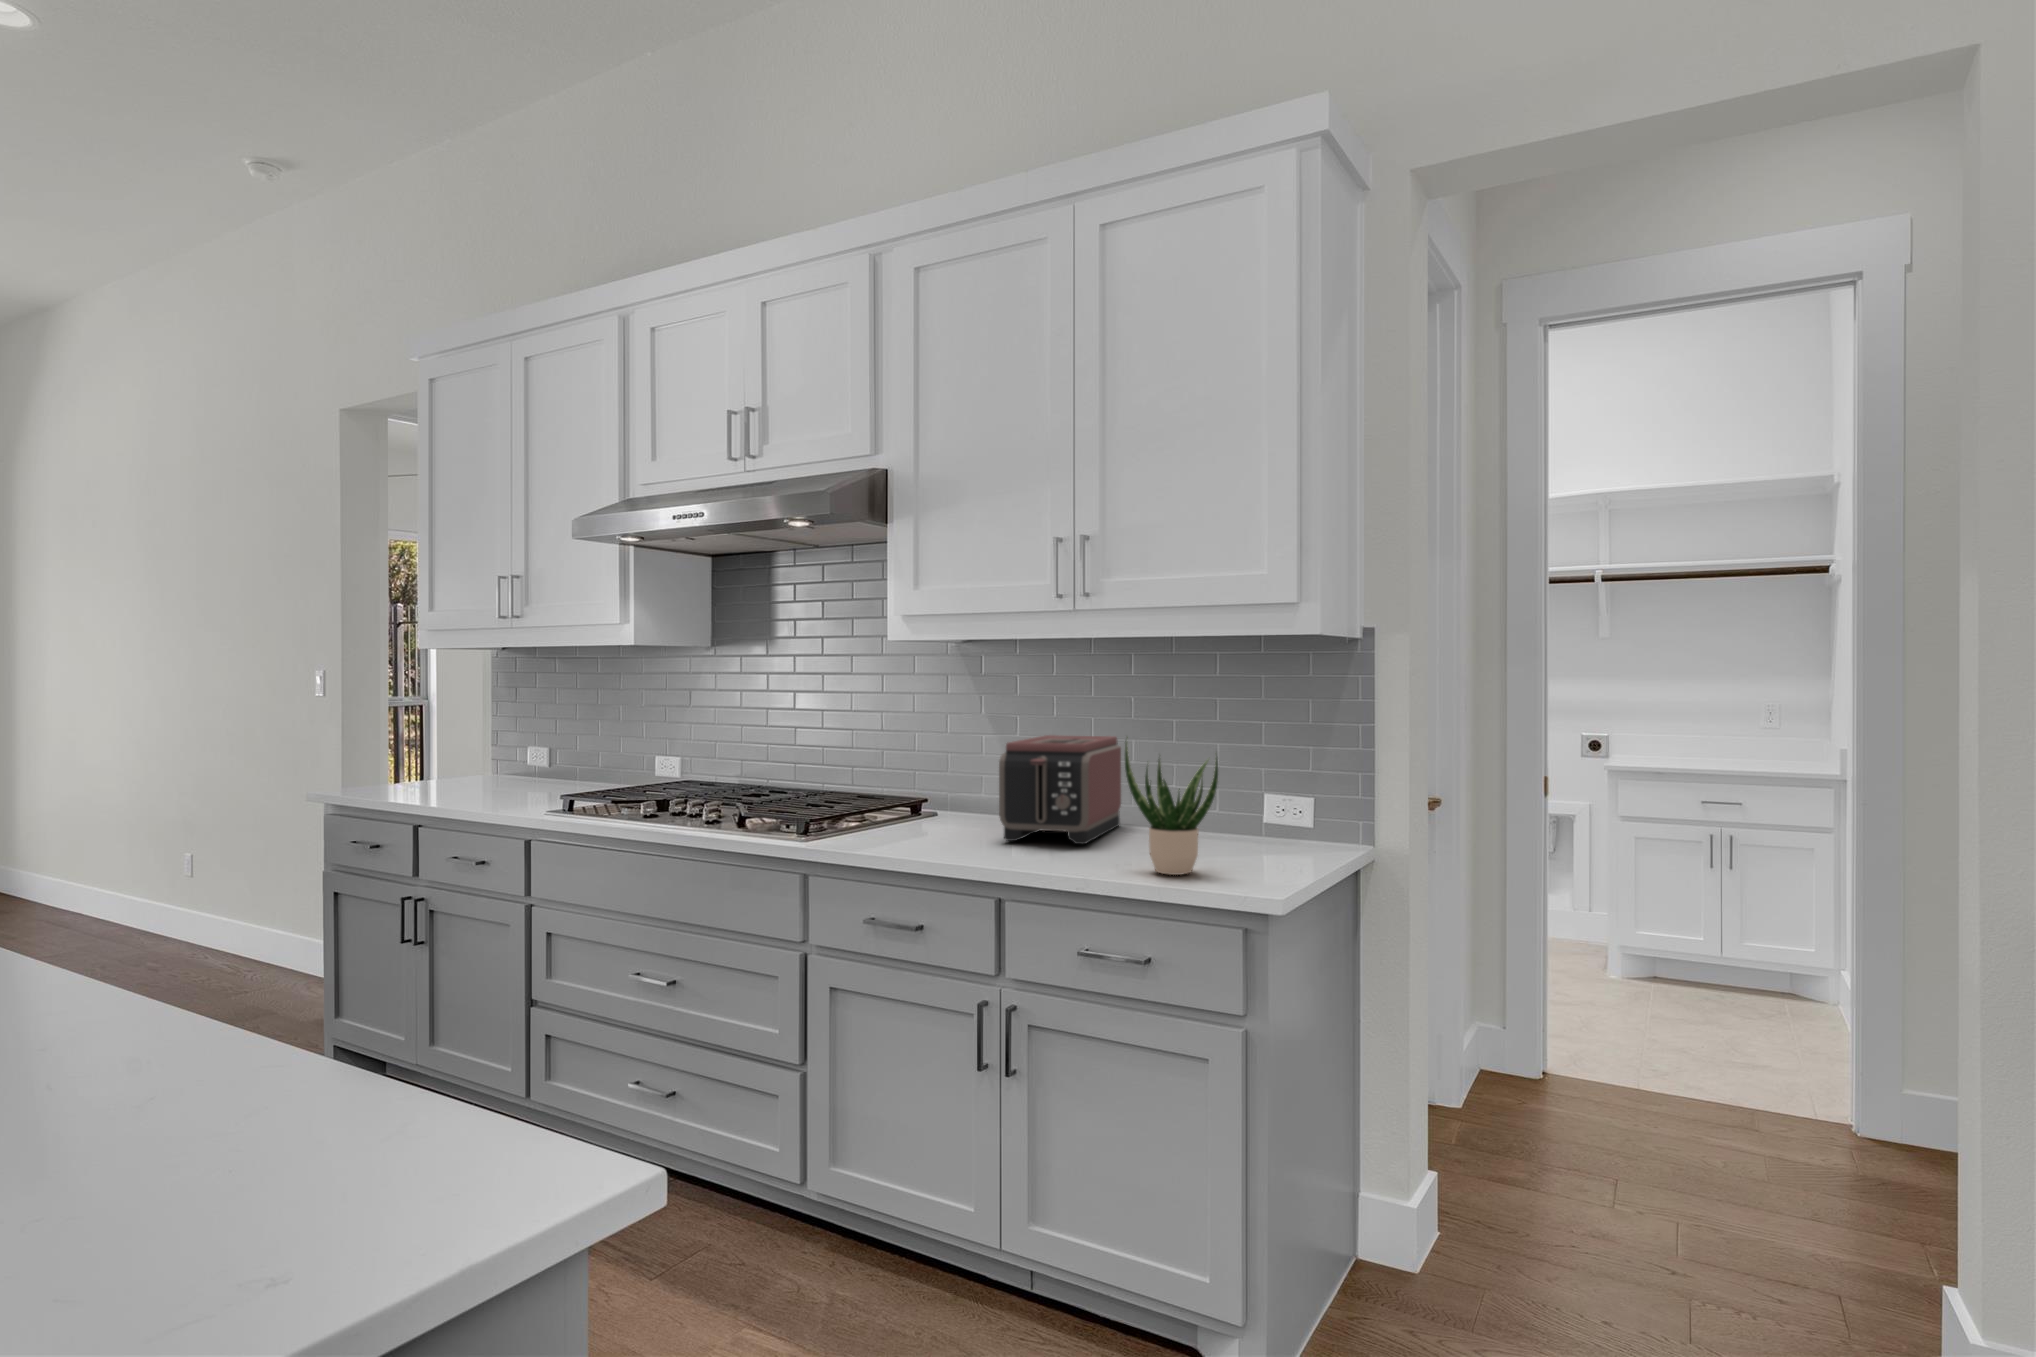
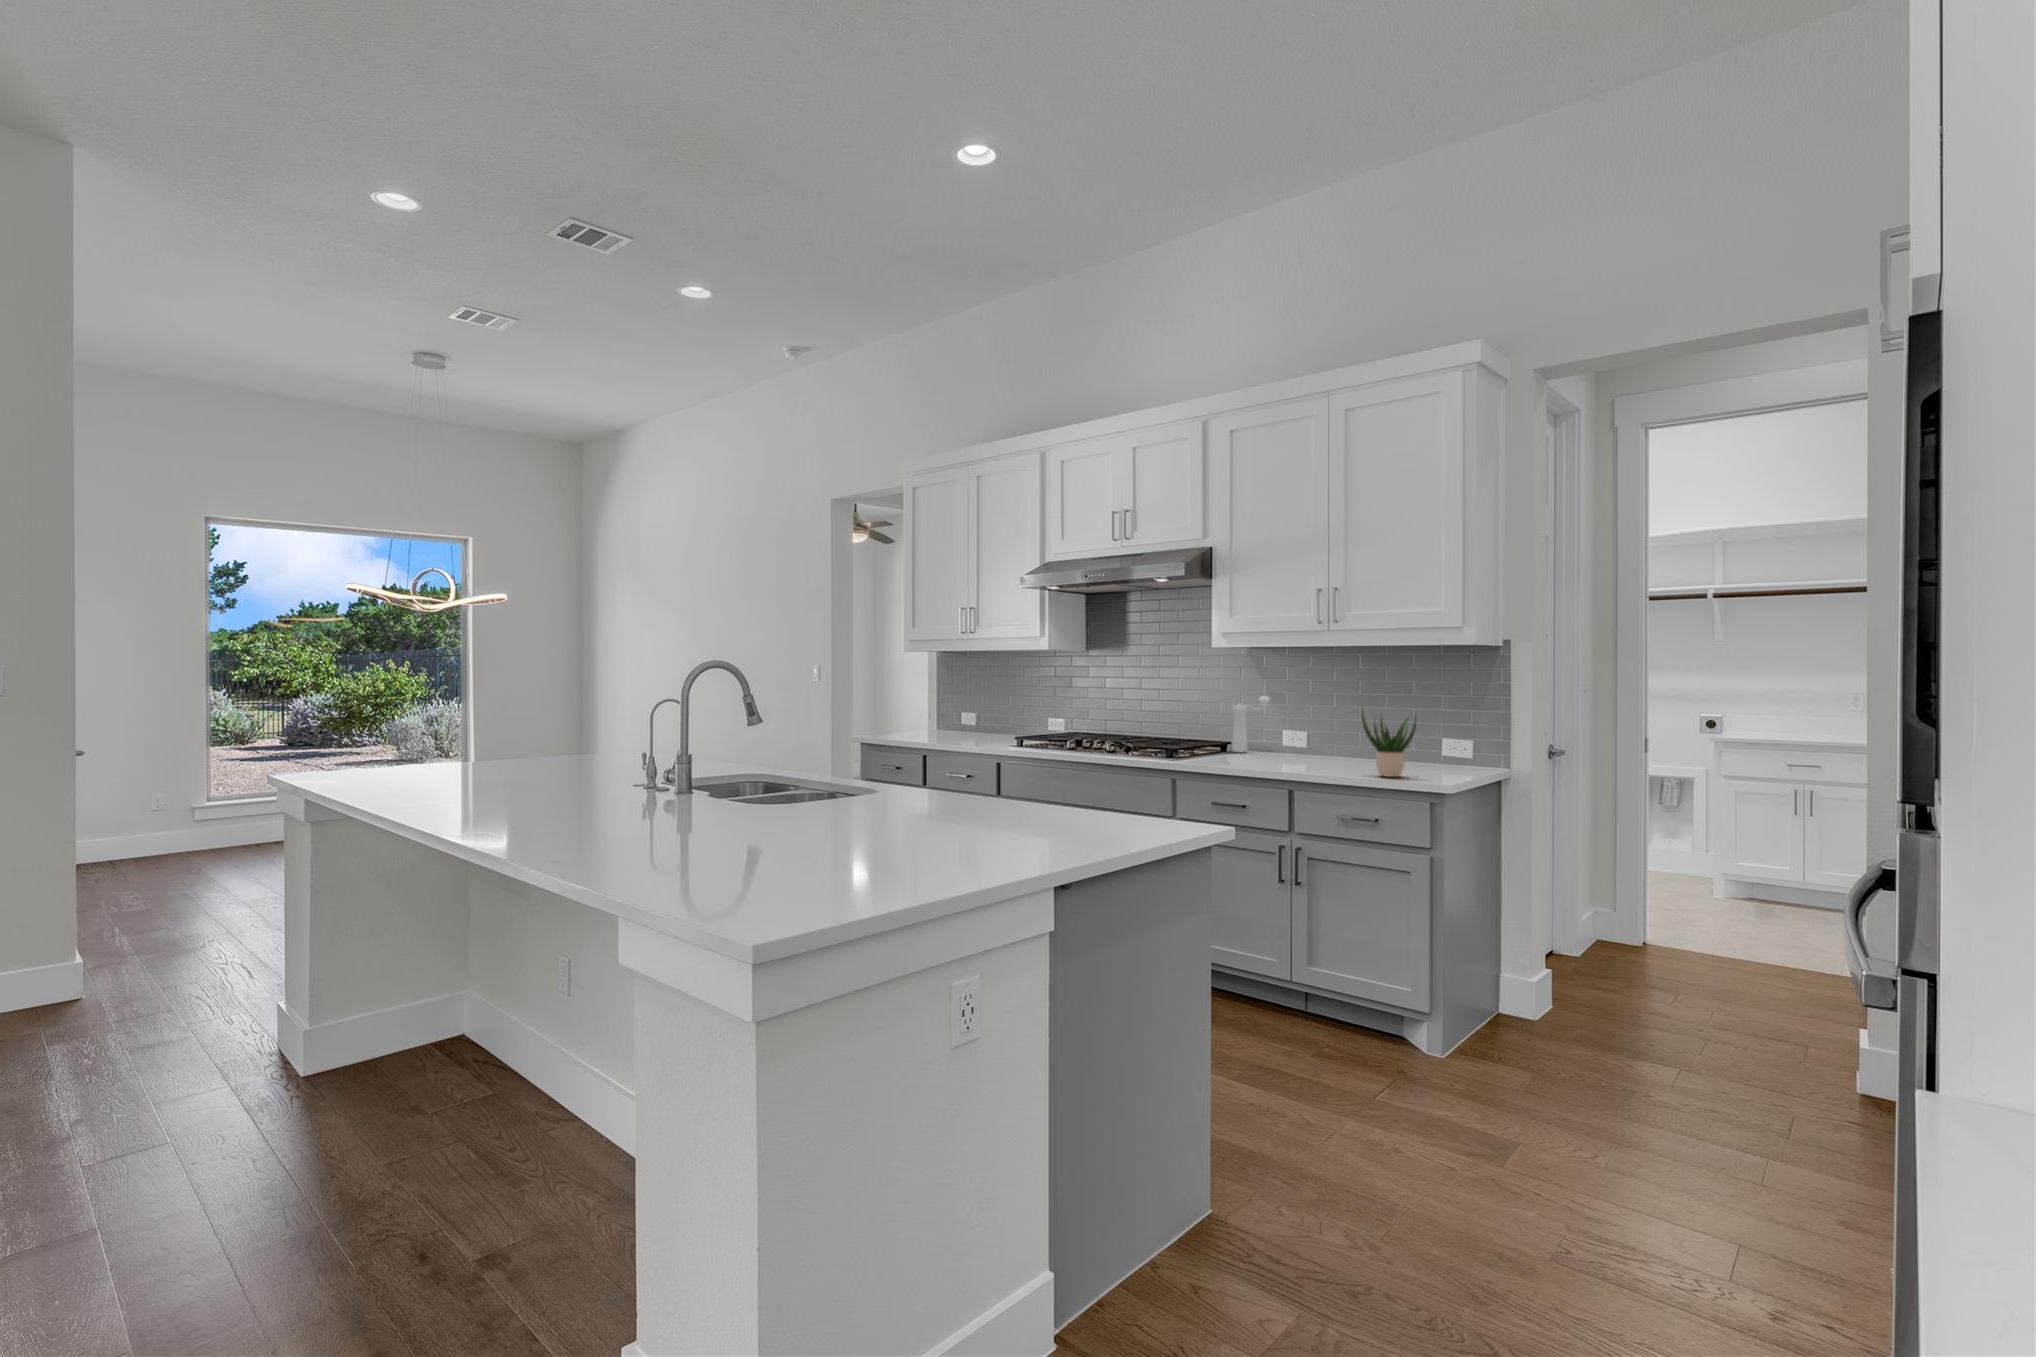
pepper mill: none [924,723,988,820] -> present [1232,696,1270,752]
toaster: present [999,735,1121,844] -> none [1284,703,1354,764]

